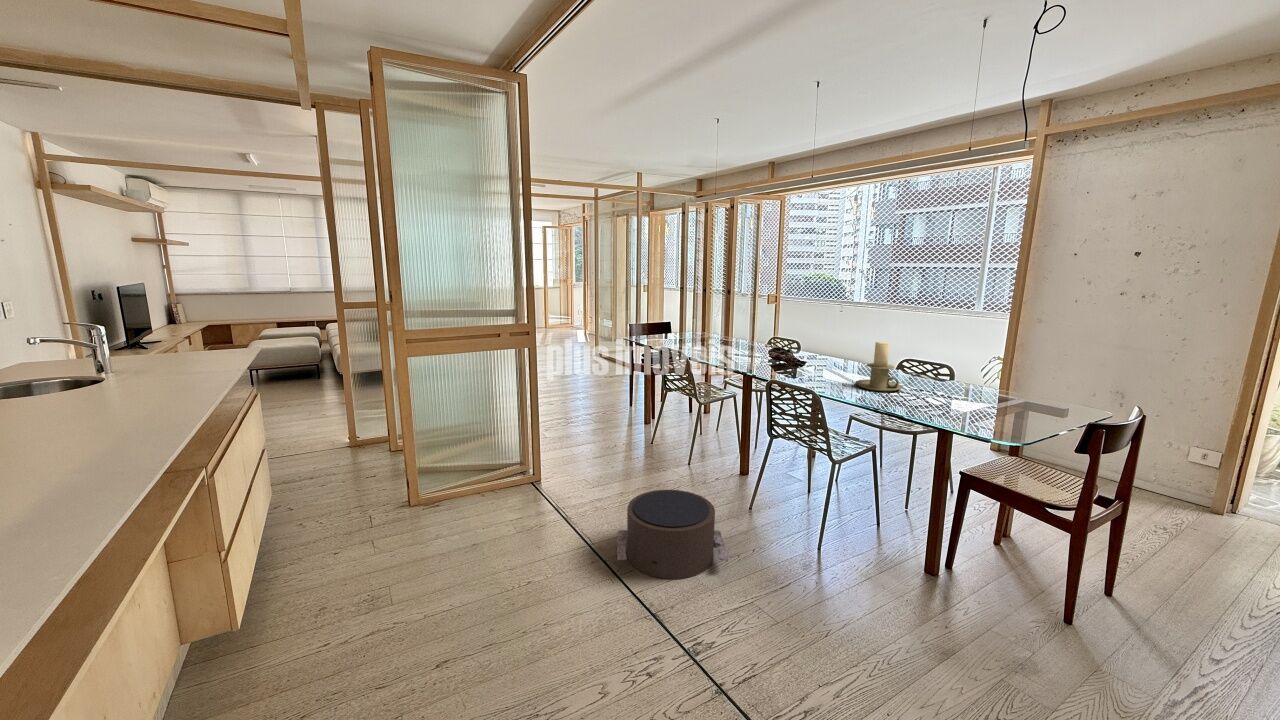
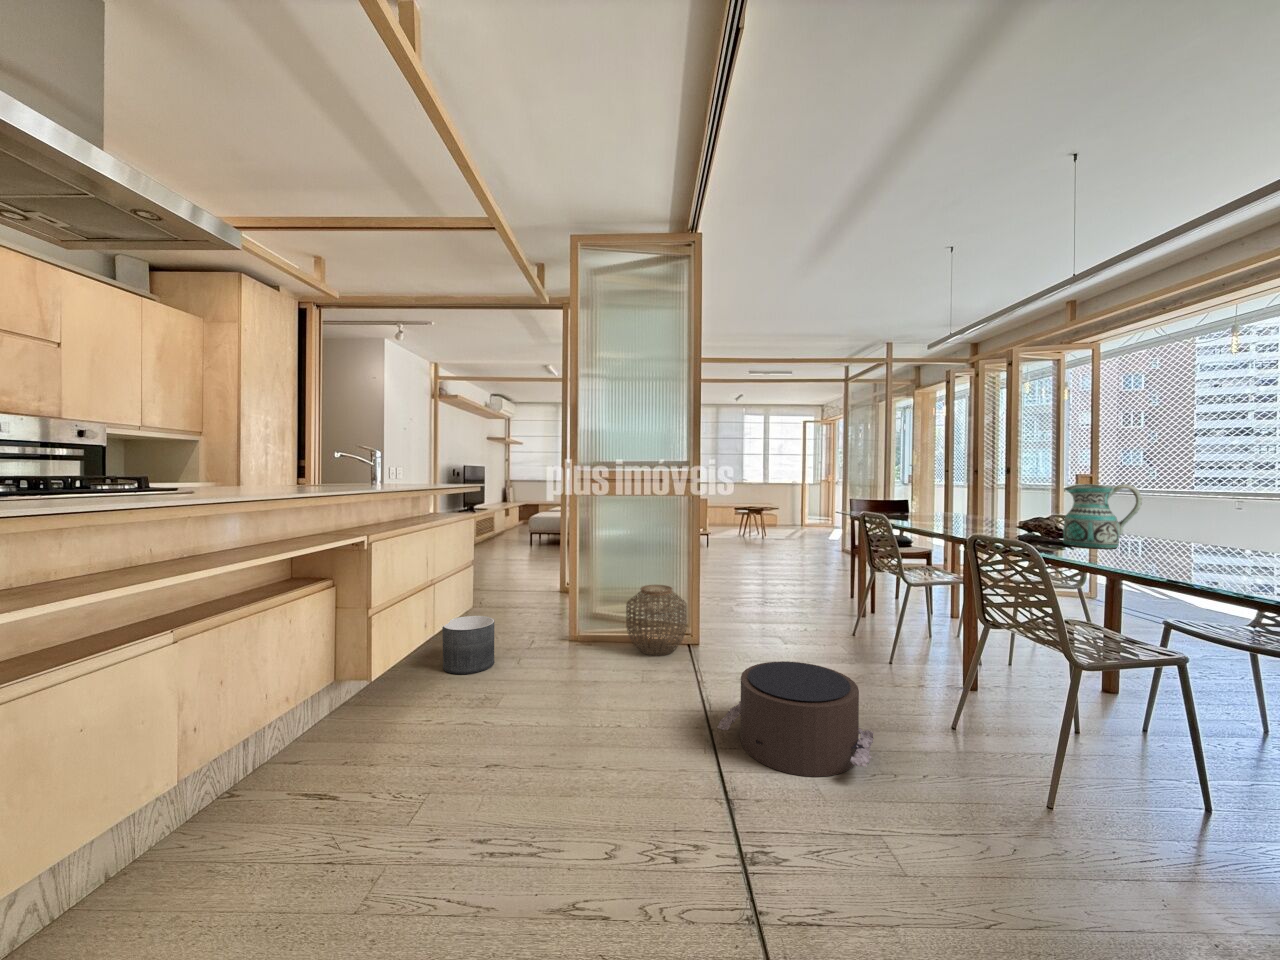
ceramic pitcher: none [806,333,849,377] -> present [1063,484,1142,549]
candle holder: present [855,342,902,392] -> none [1142,487,1247,567]
woven basket: none [472,434,533,502] -> present [626,585,687,656]
planter: none [271,505,342,578] -> present [442,616,494,674]

